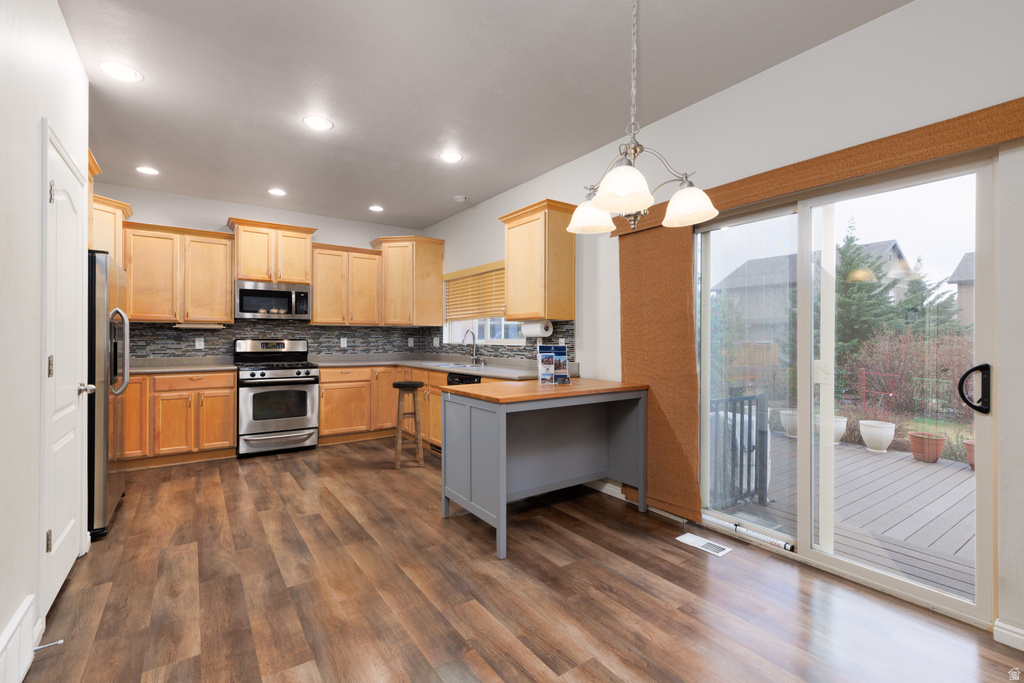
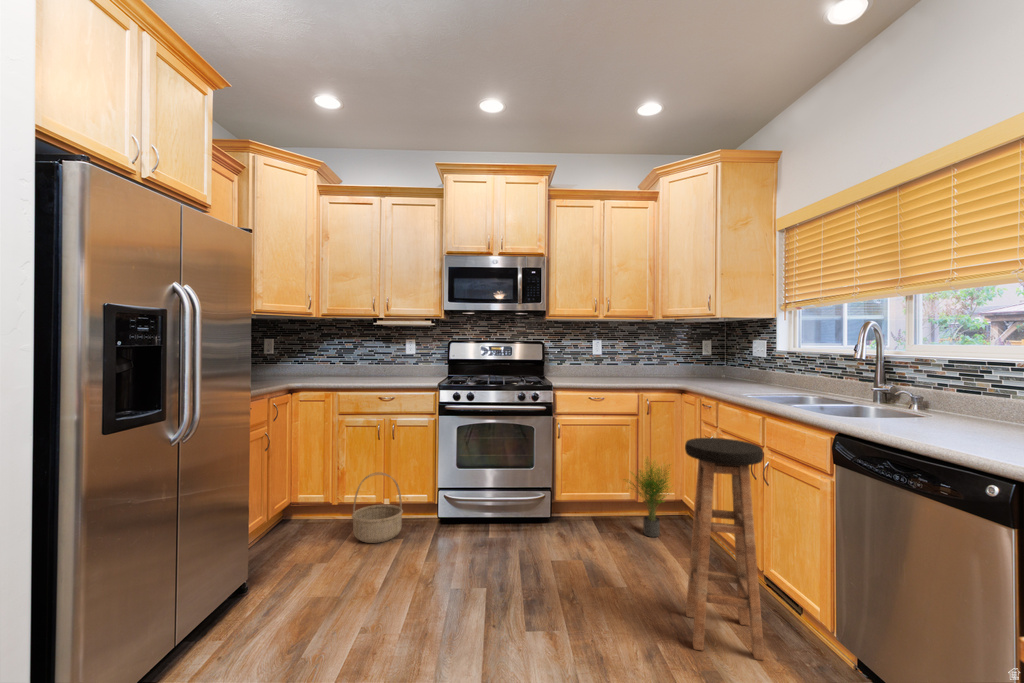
potted plant: none [360,402,393,446] -> present [629,462,669,537]
basket: none [177,426,217,472] -> present [352,472,403,543]

